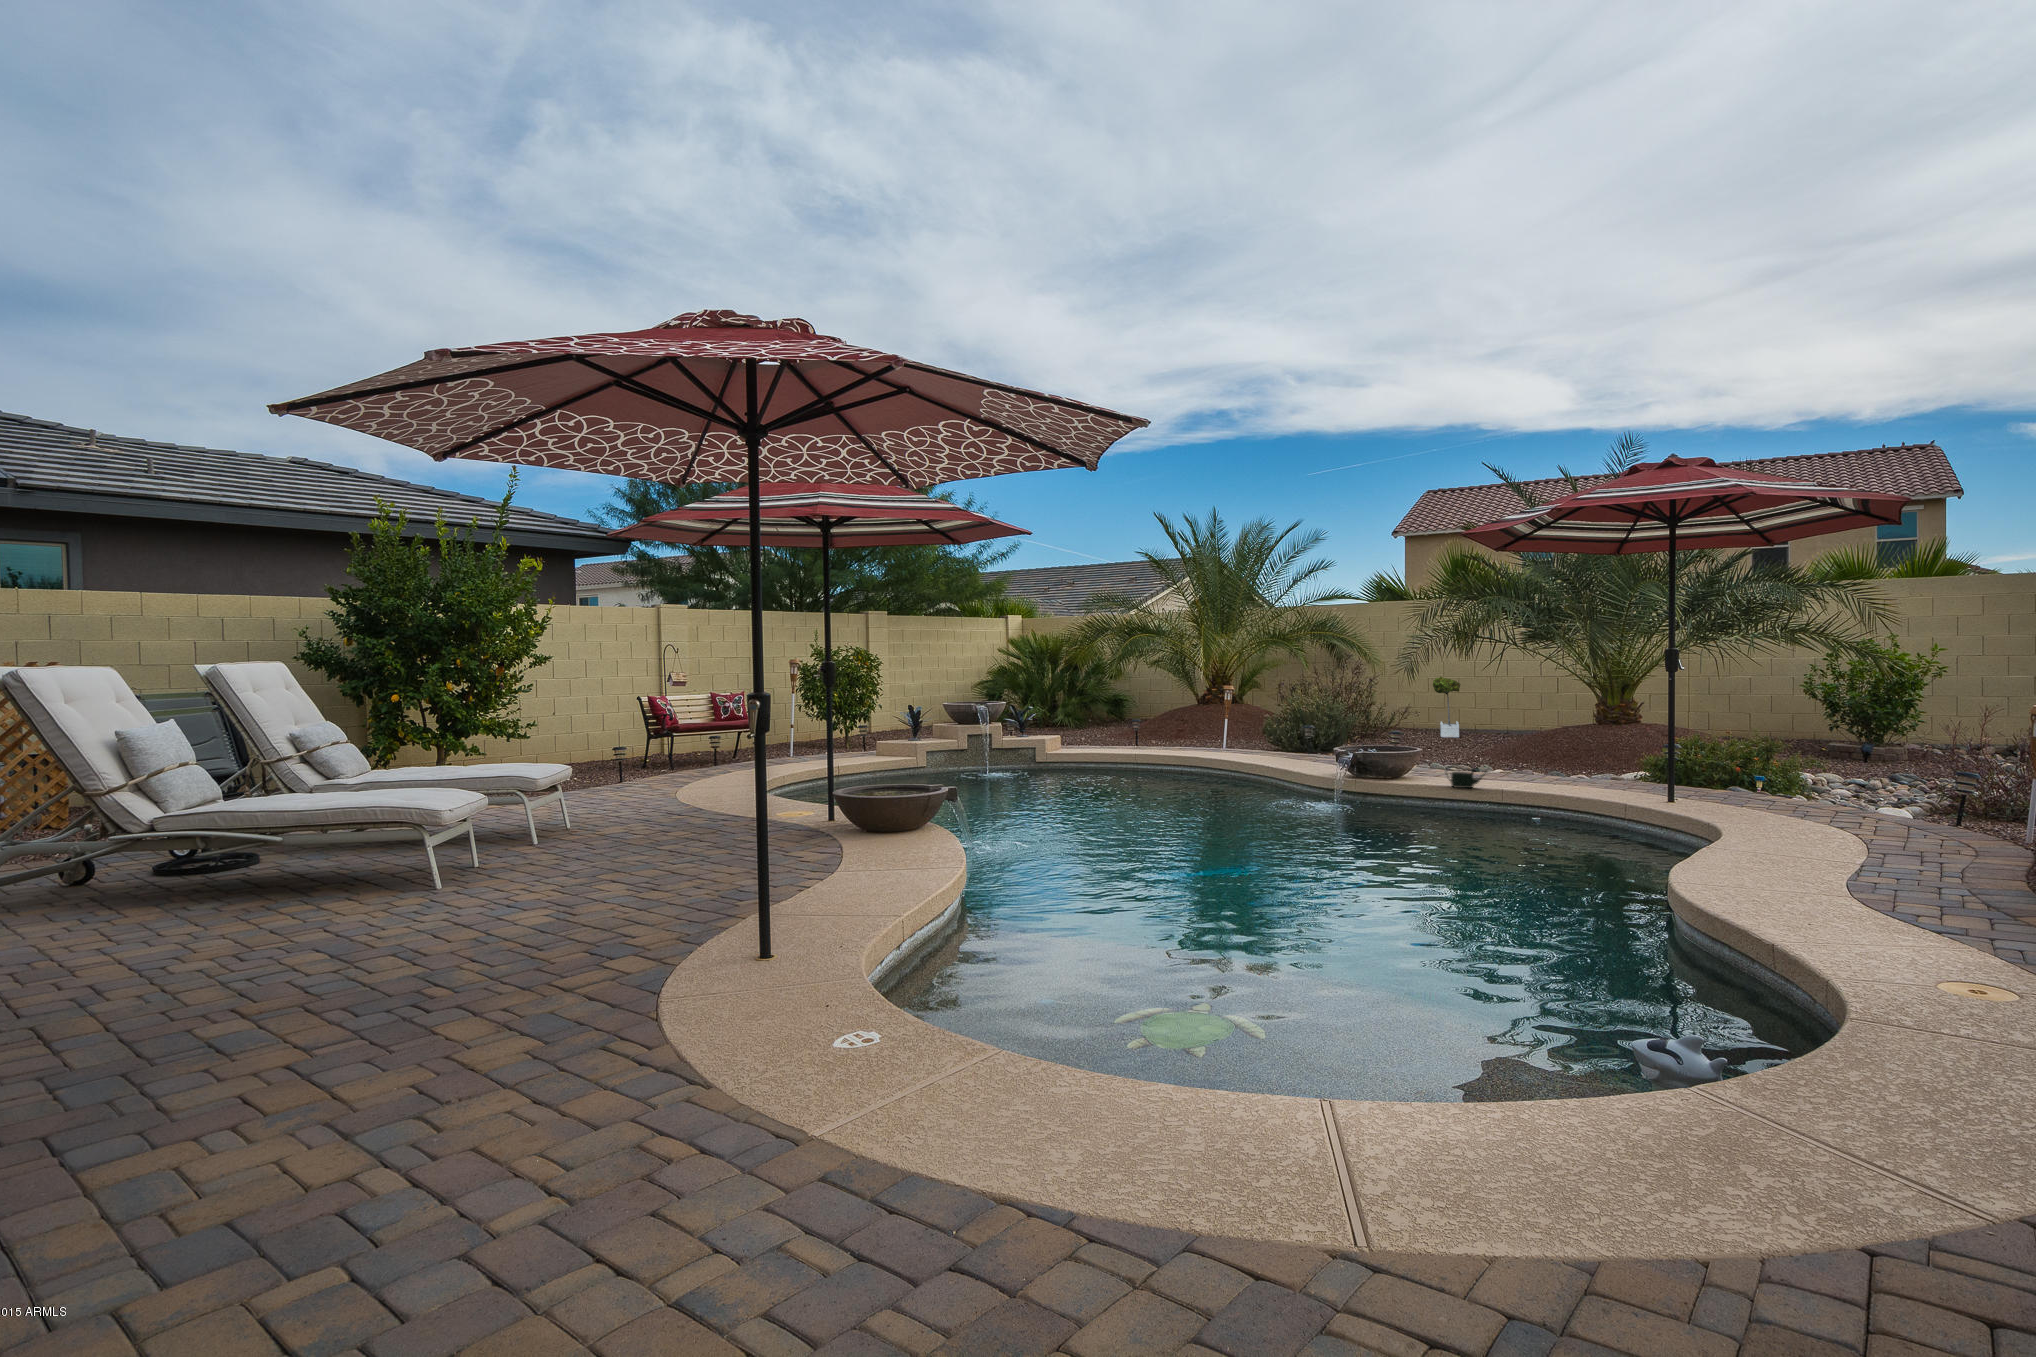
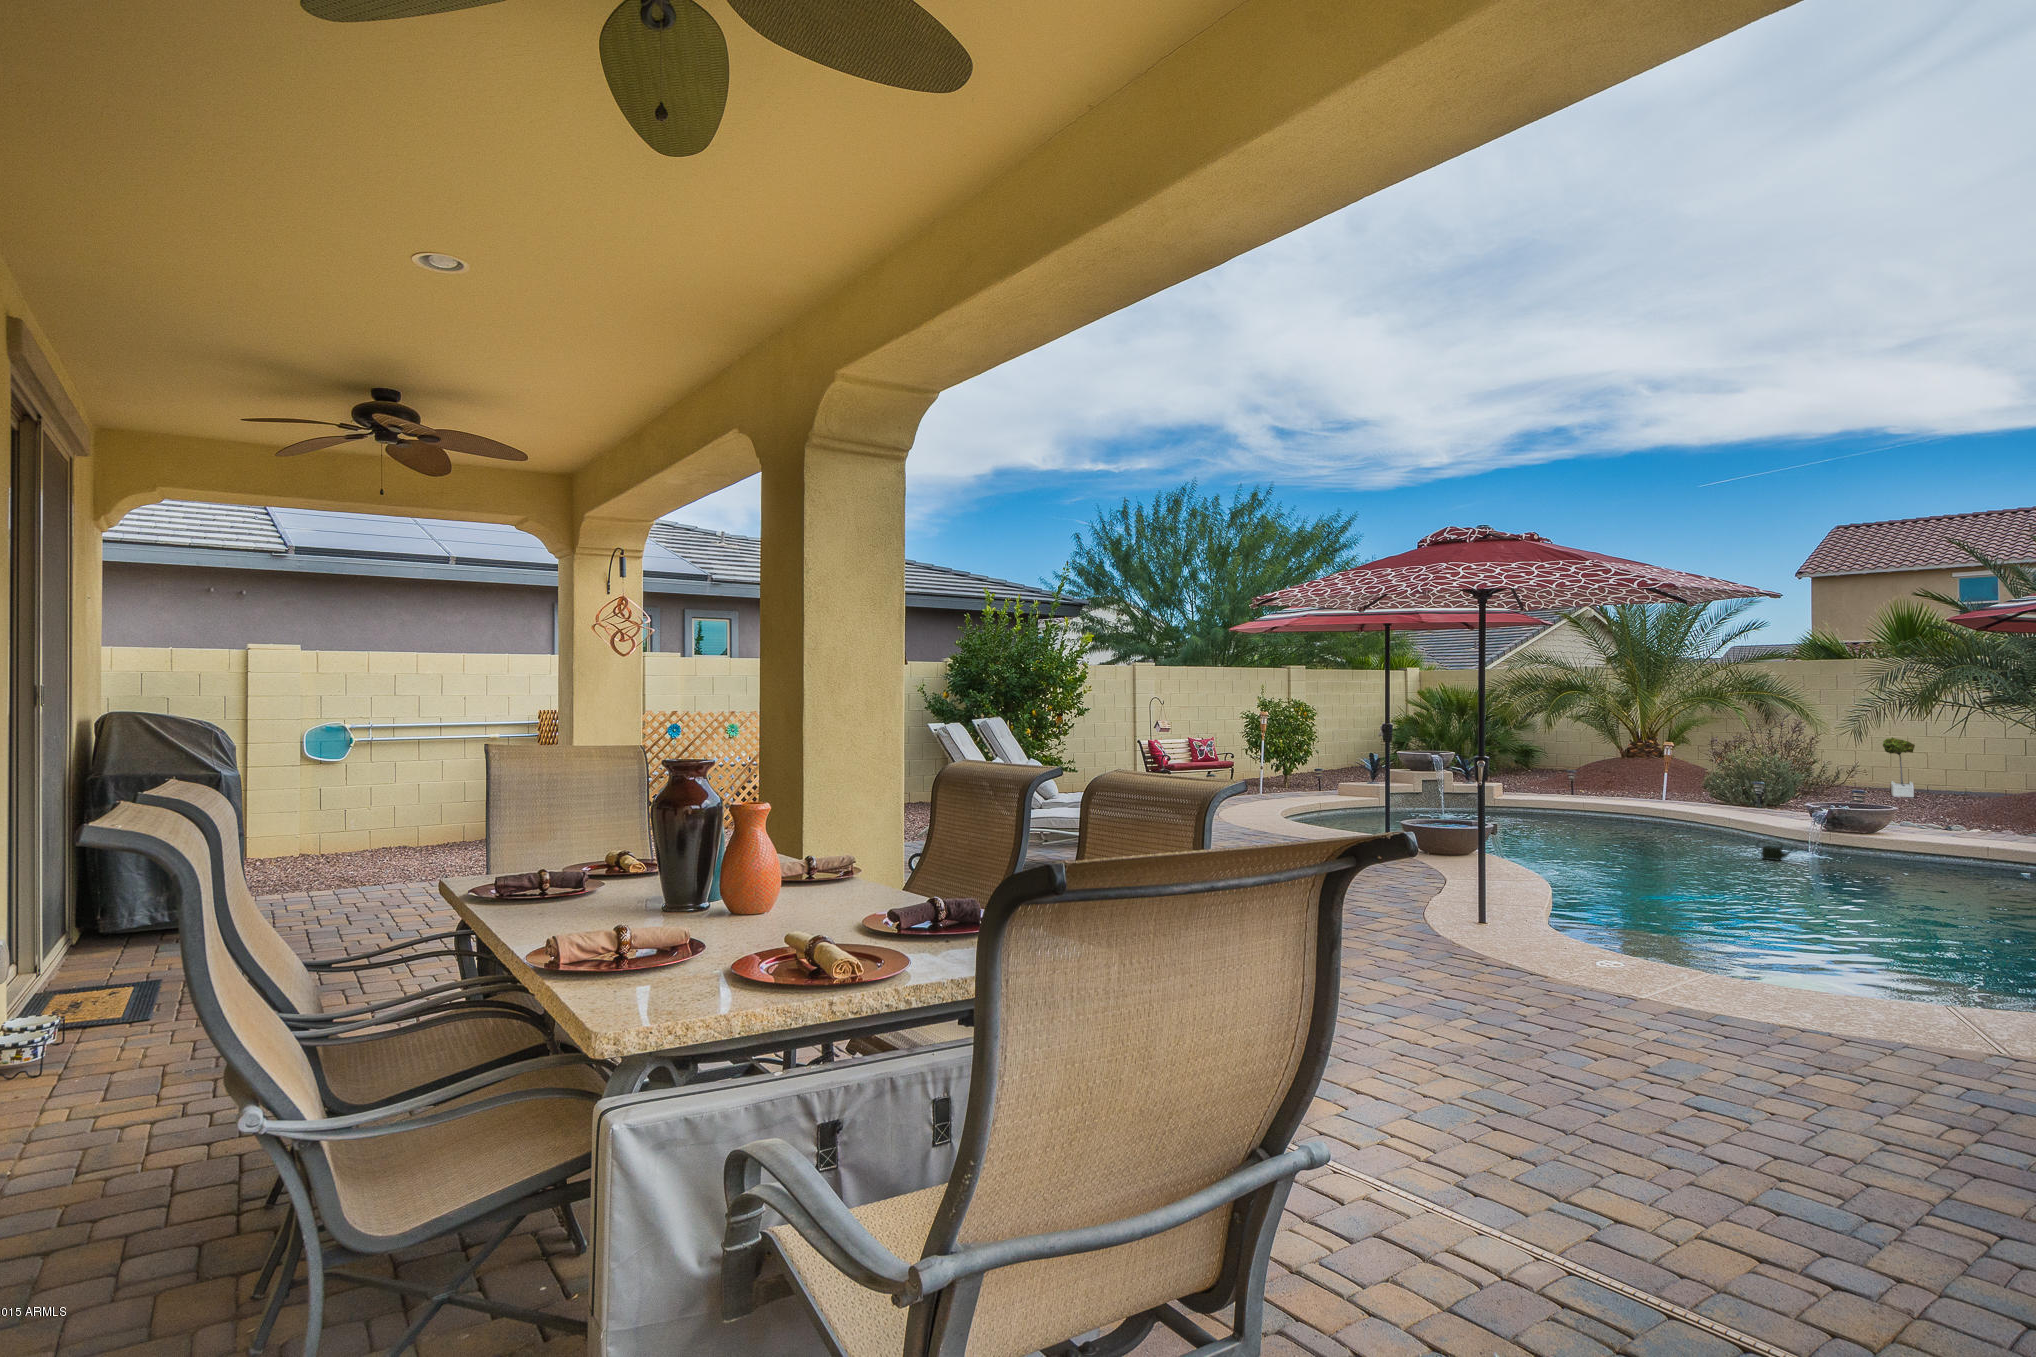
watering can: present [1448,767,1485,788] -> present [1759,842,1790,861]

